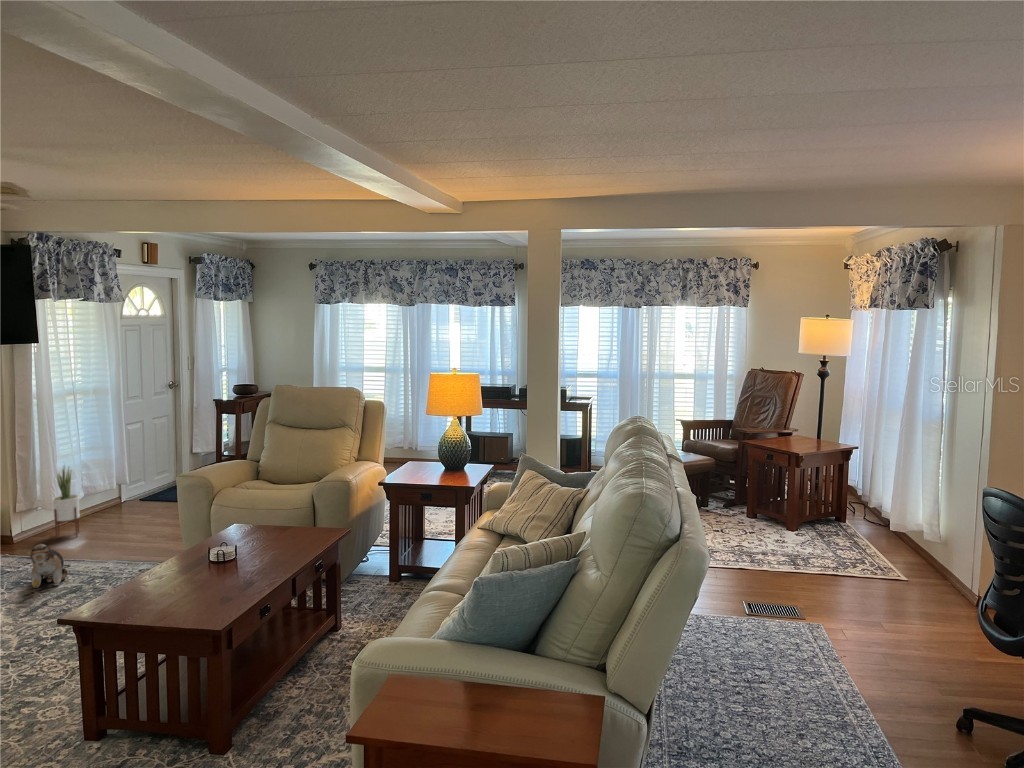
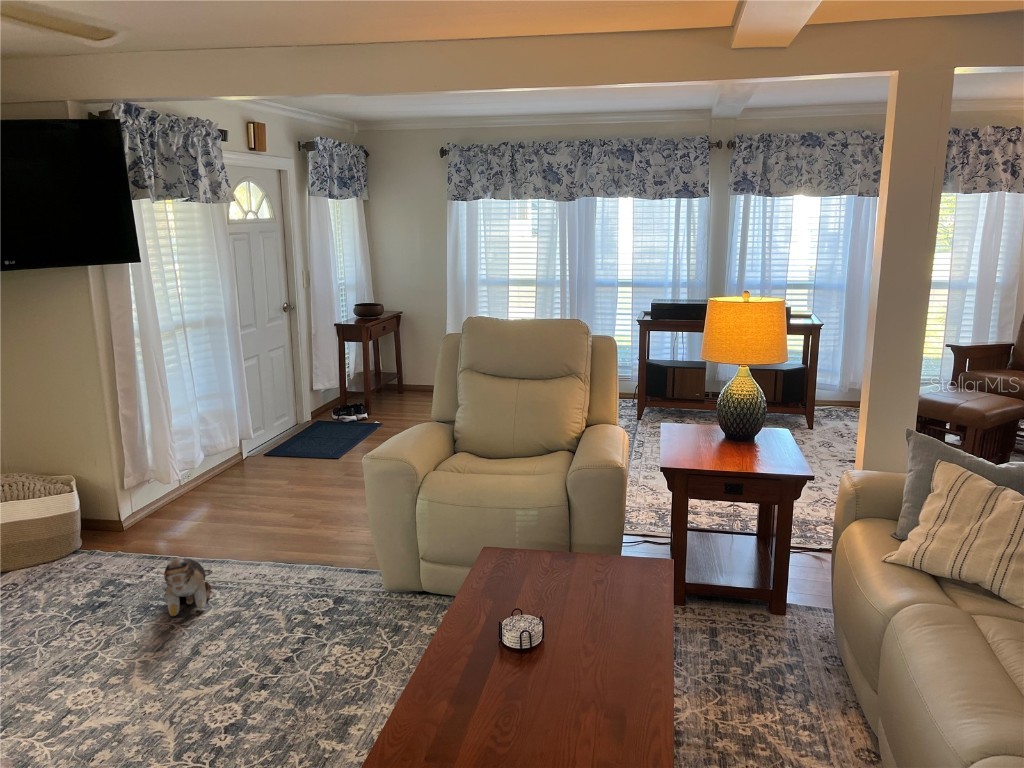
potted plant: present [53,465,80,539] -> none [172,421,207,520]

